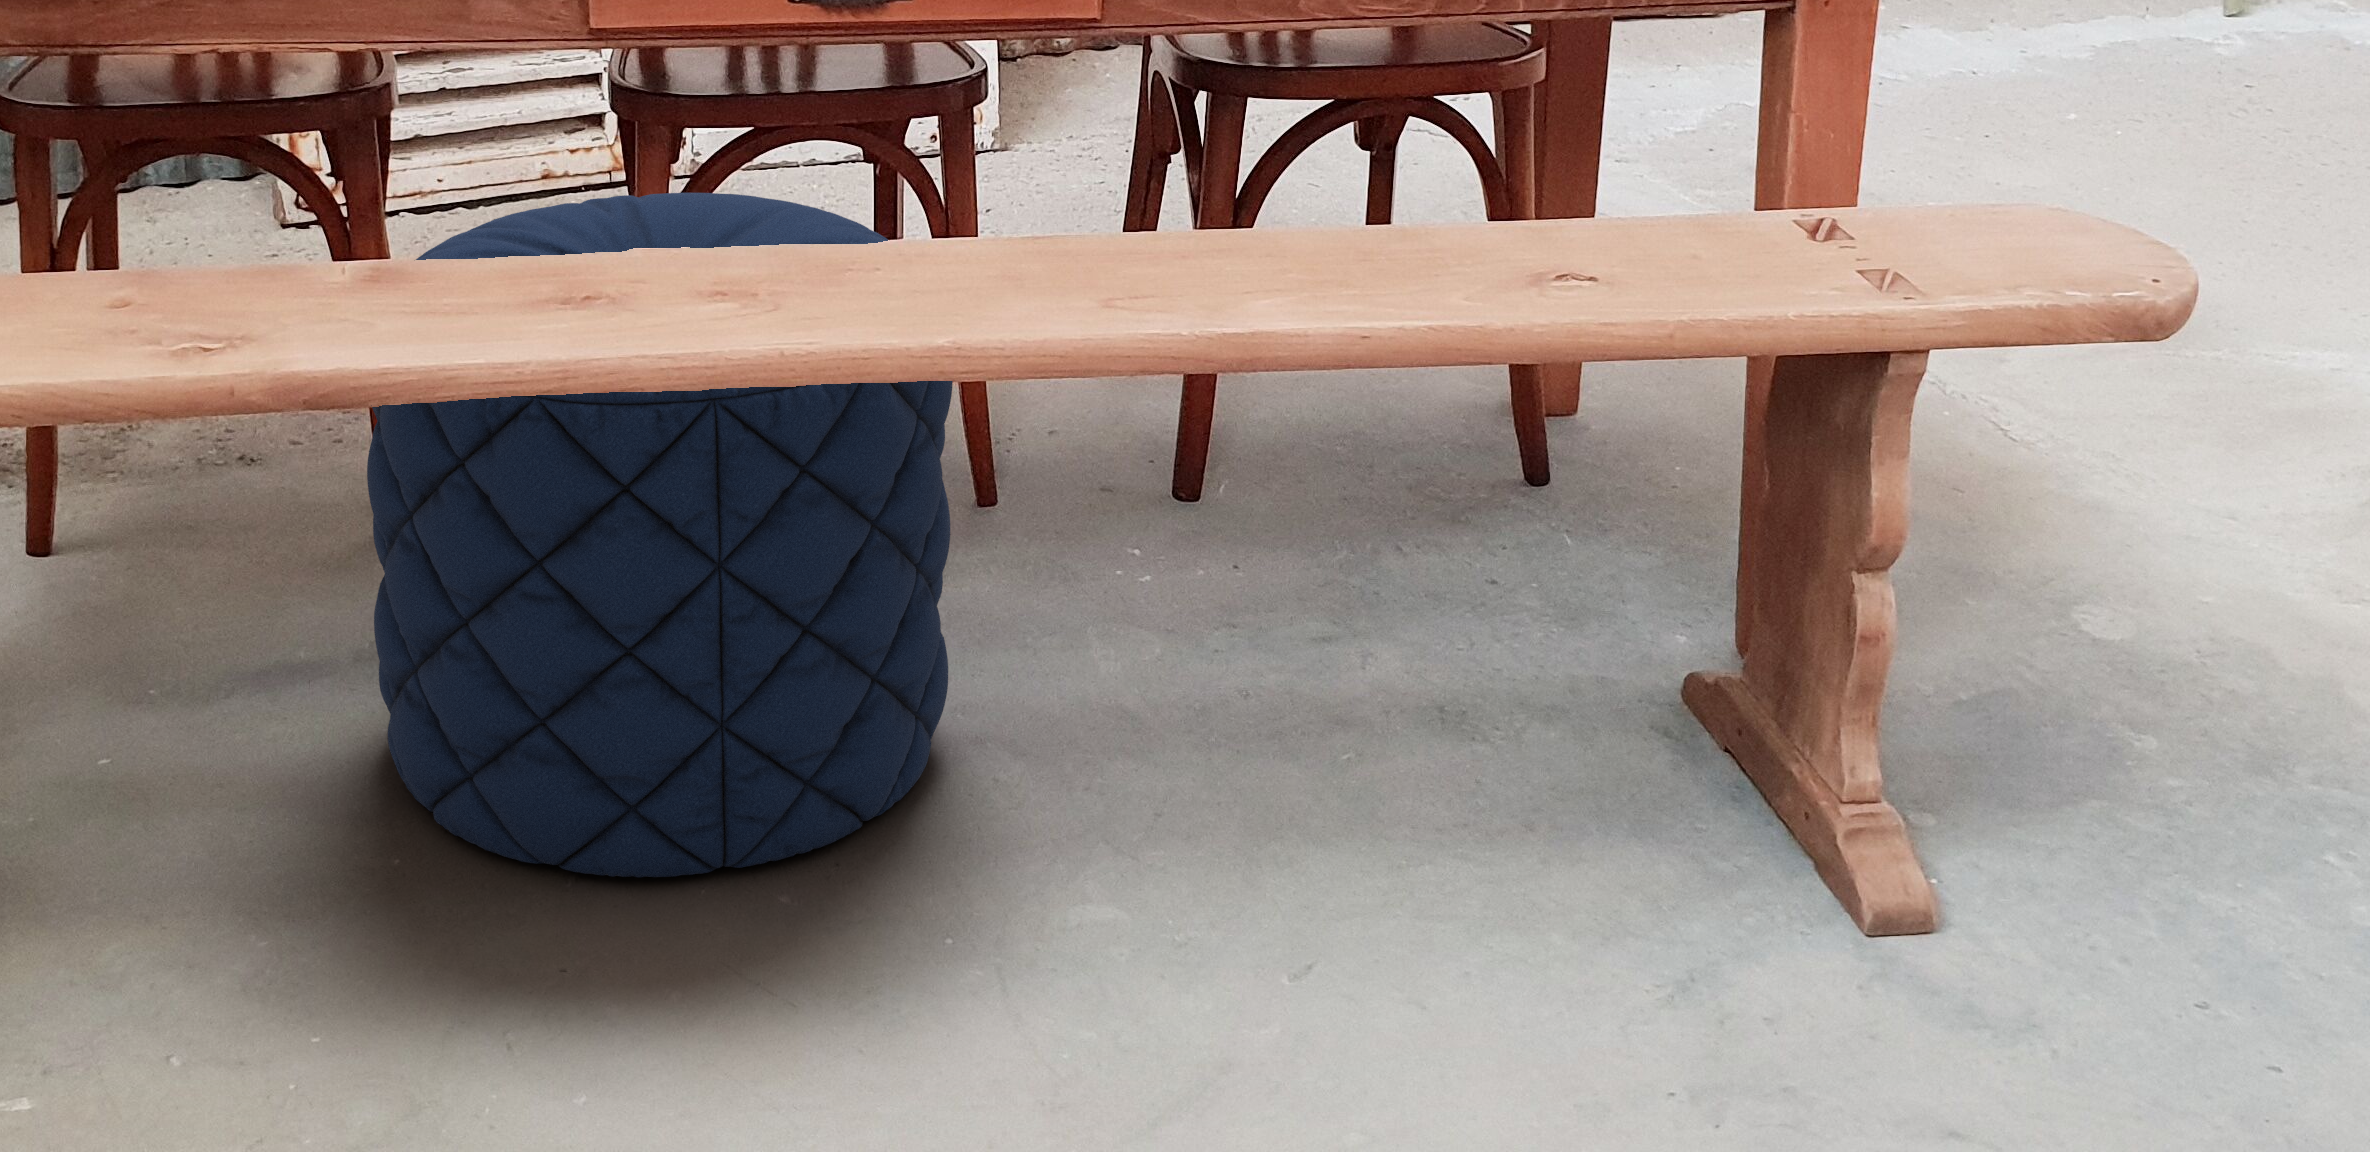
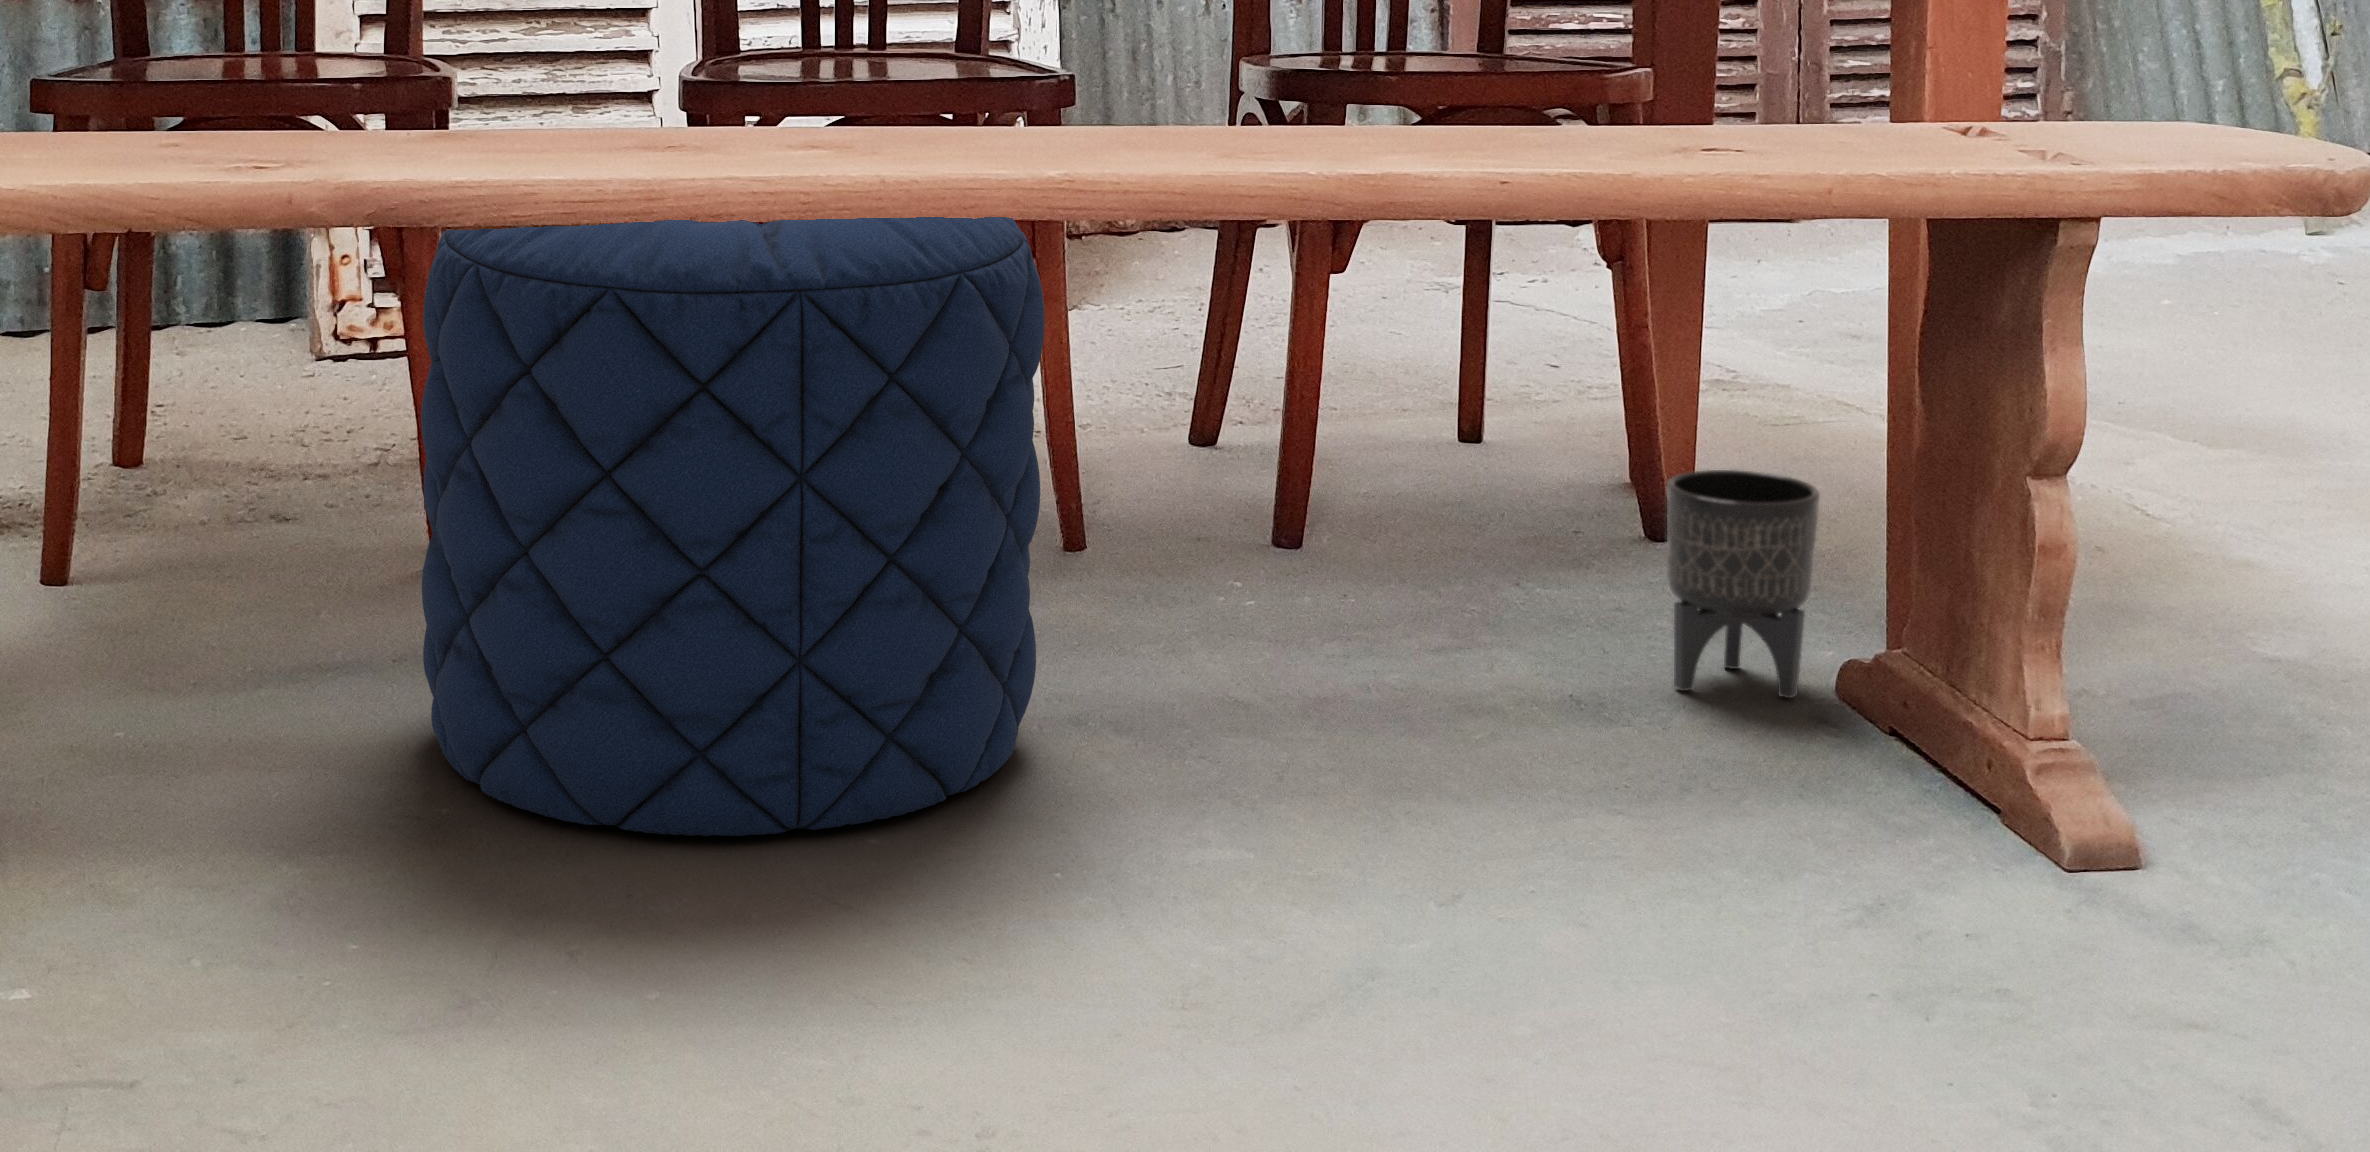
planter: none [1550,457,1694,678] -> present [1667,470,1820,698]

